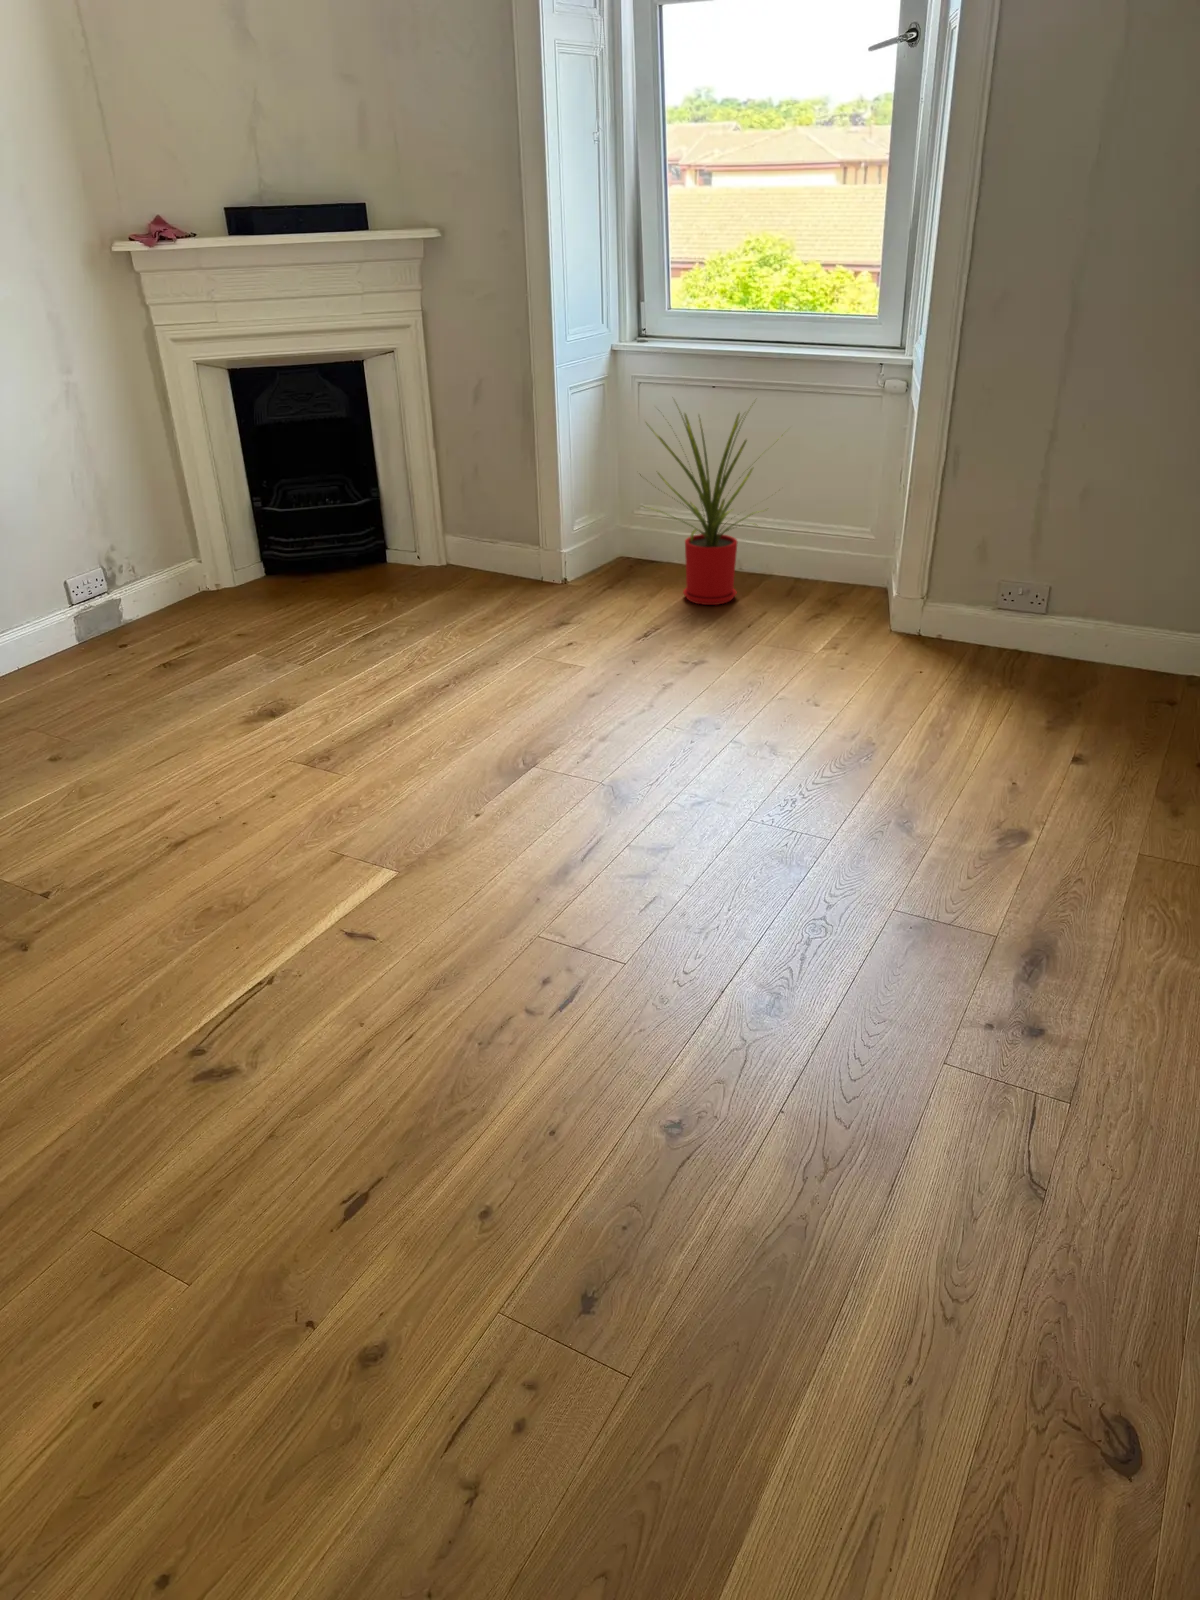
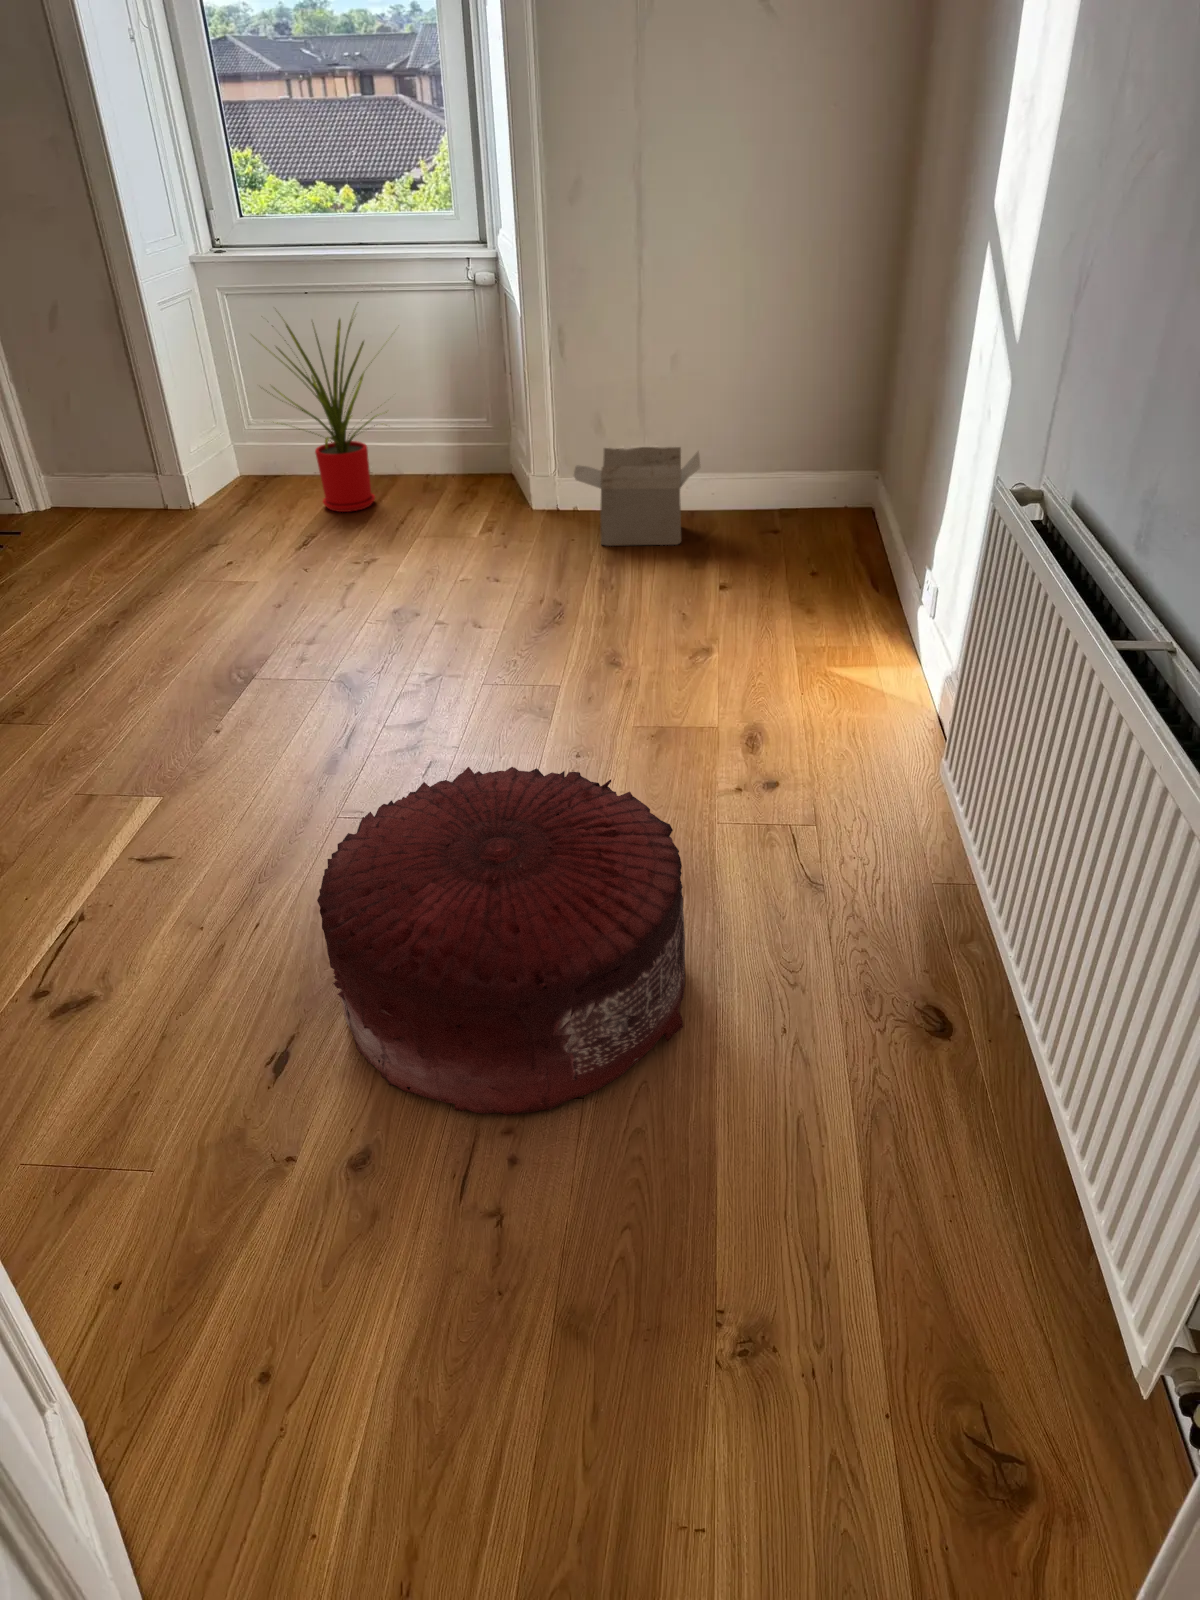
cardboard box: none [933,579,1092,700] -> present [574,447,700,546]
pouf: none [404,937,829,1375] -> present [317,767,685,1115]

